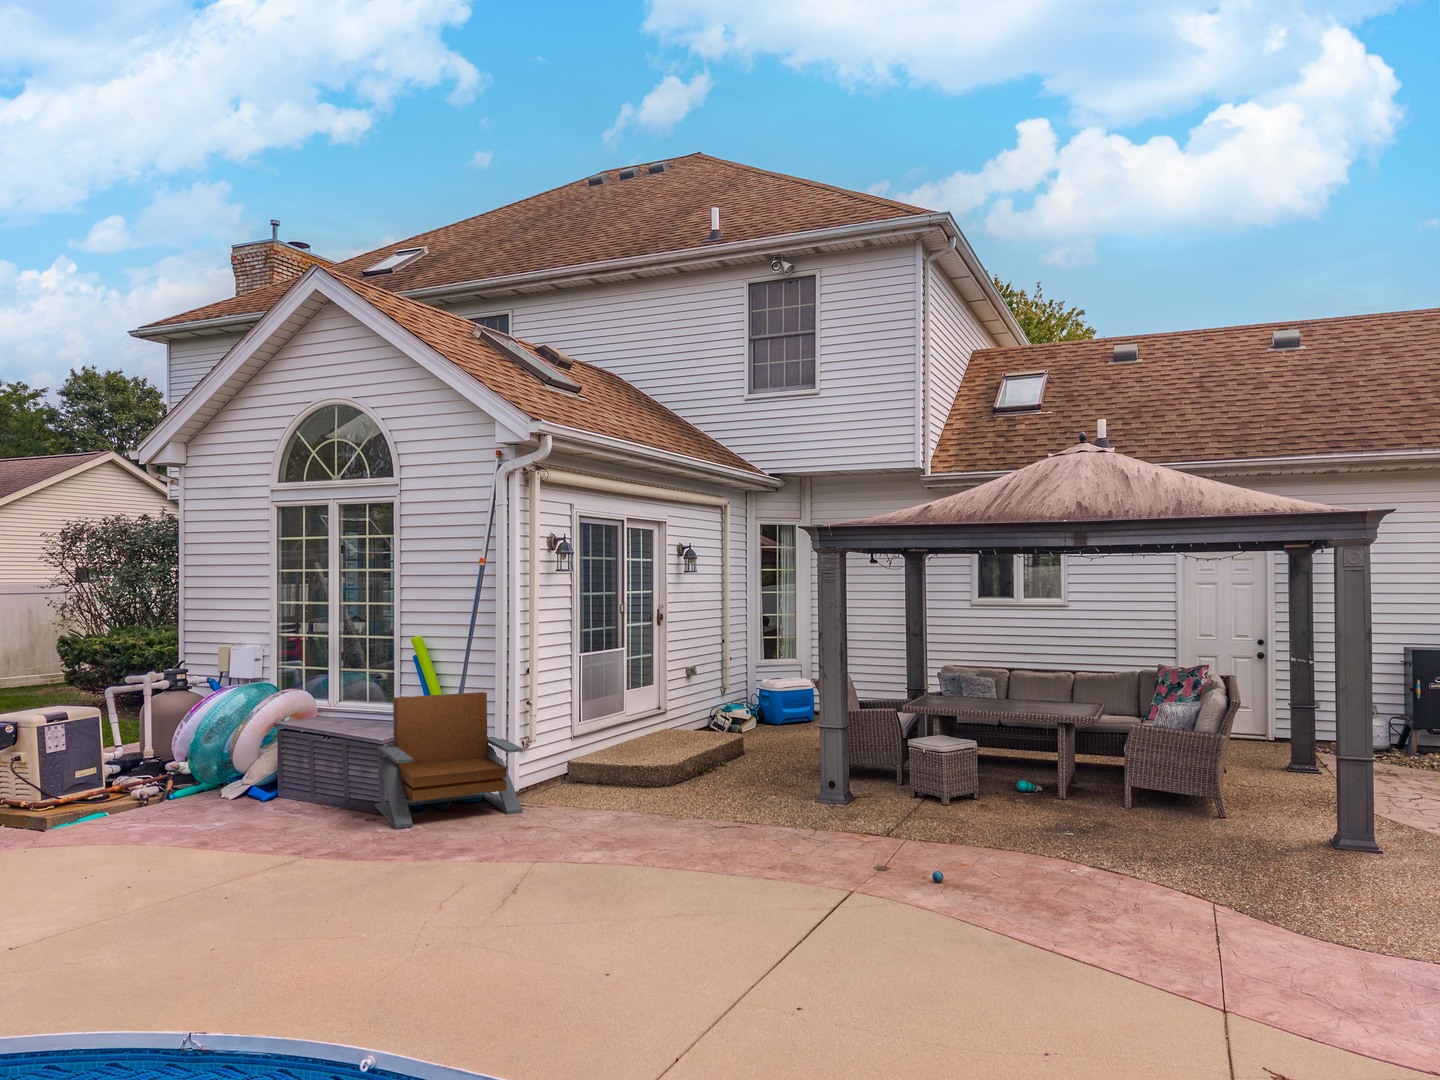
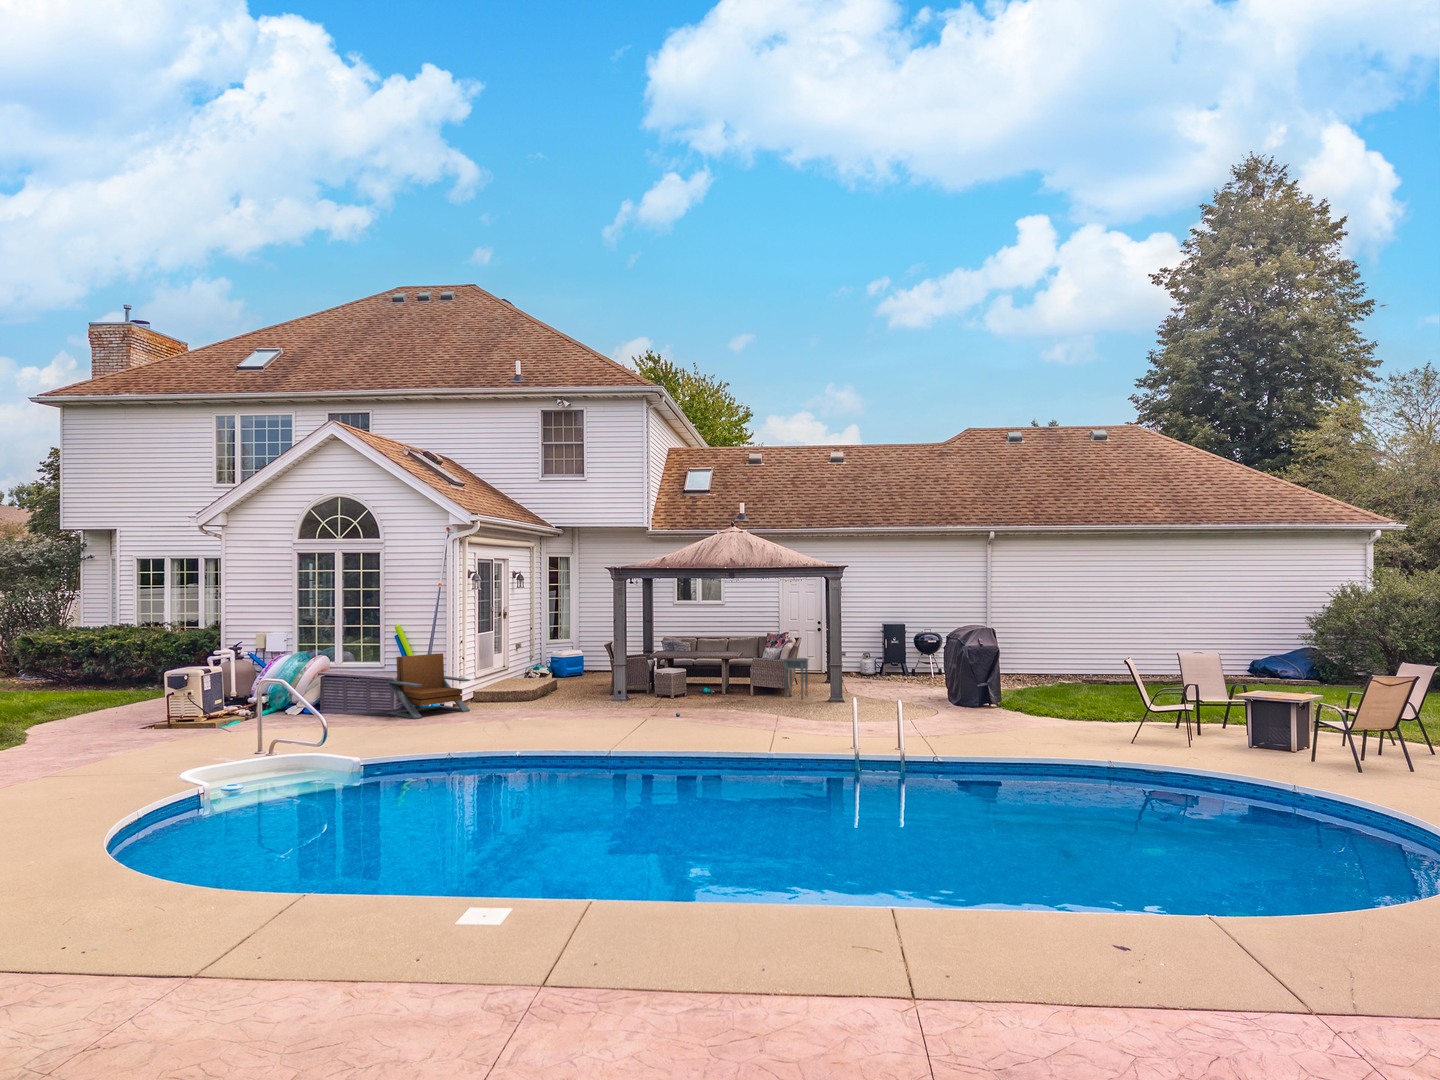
side table: none [1210,731,1275,836] -> present [784,658,809,698]

